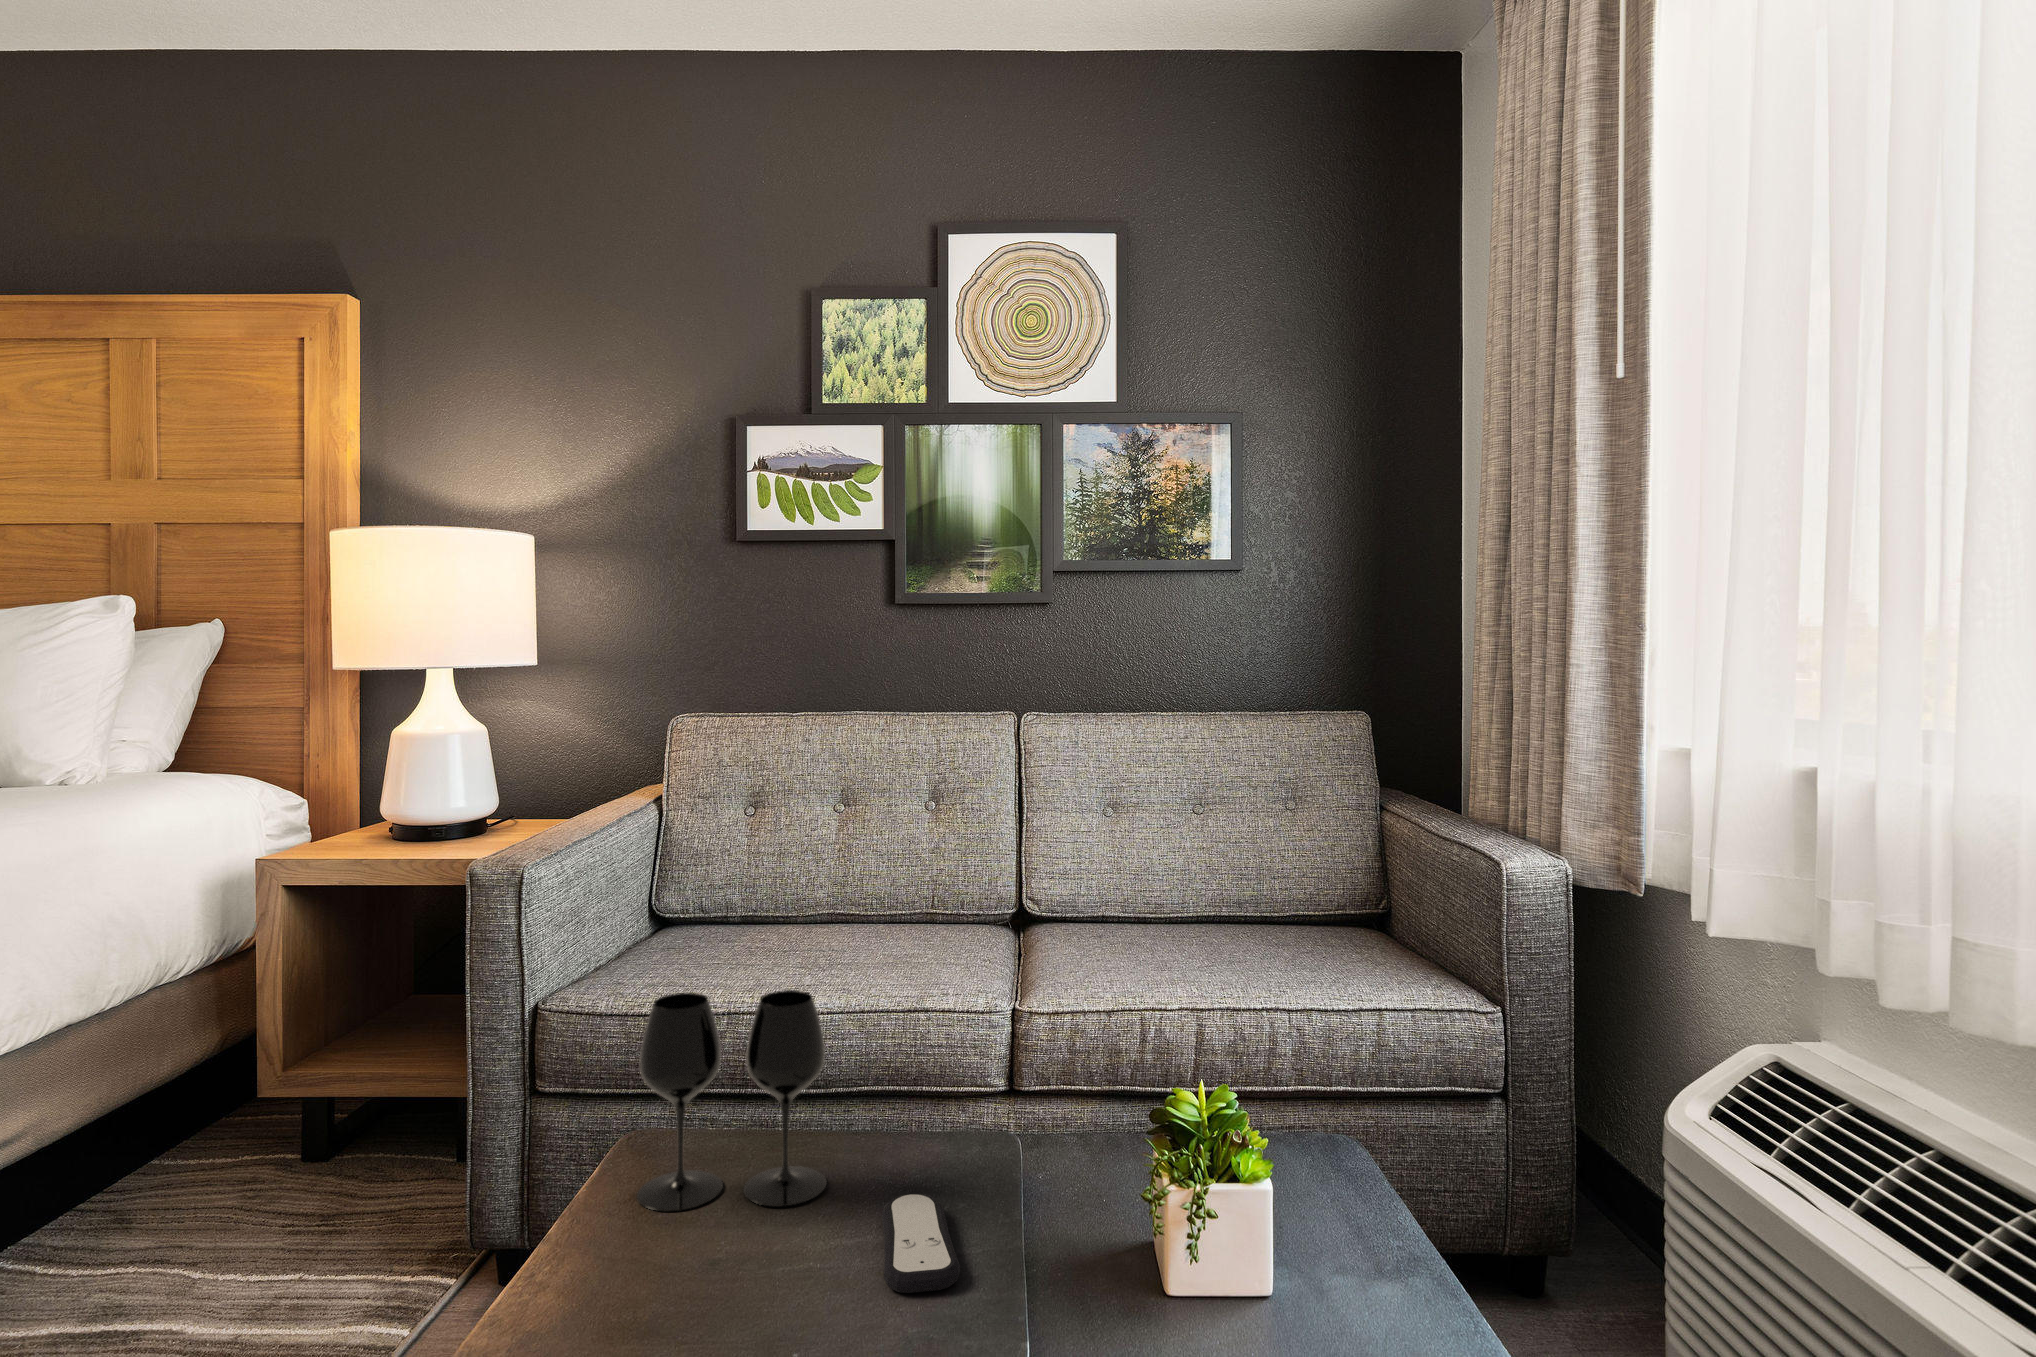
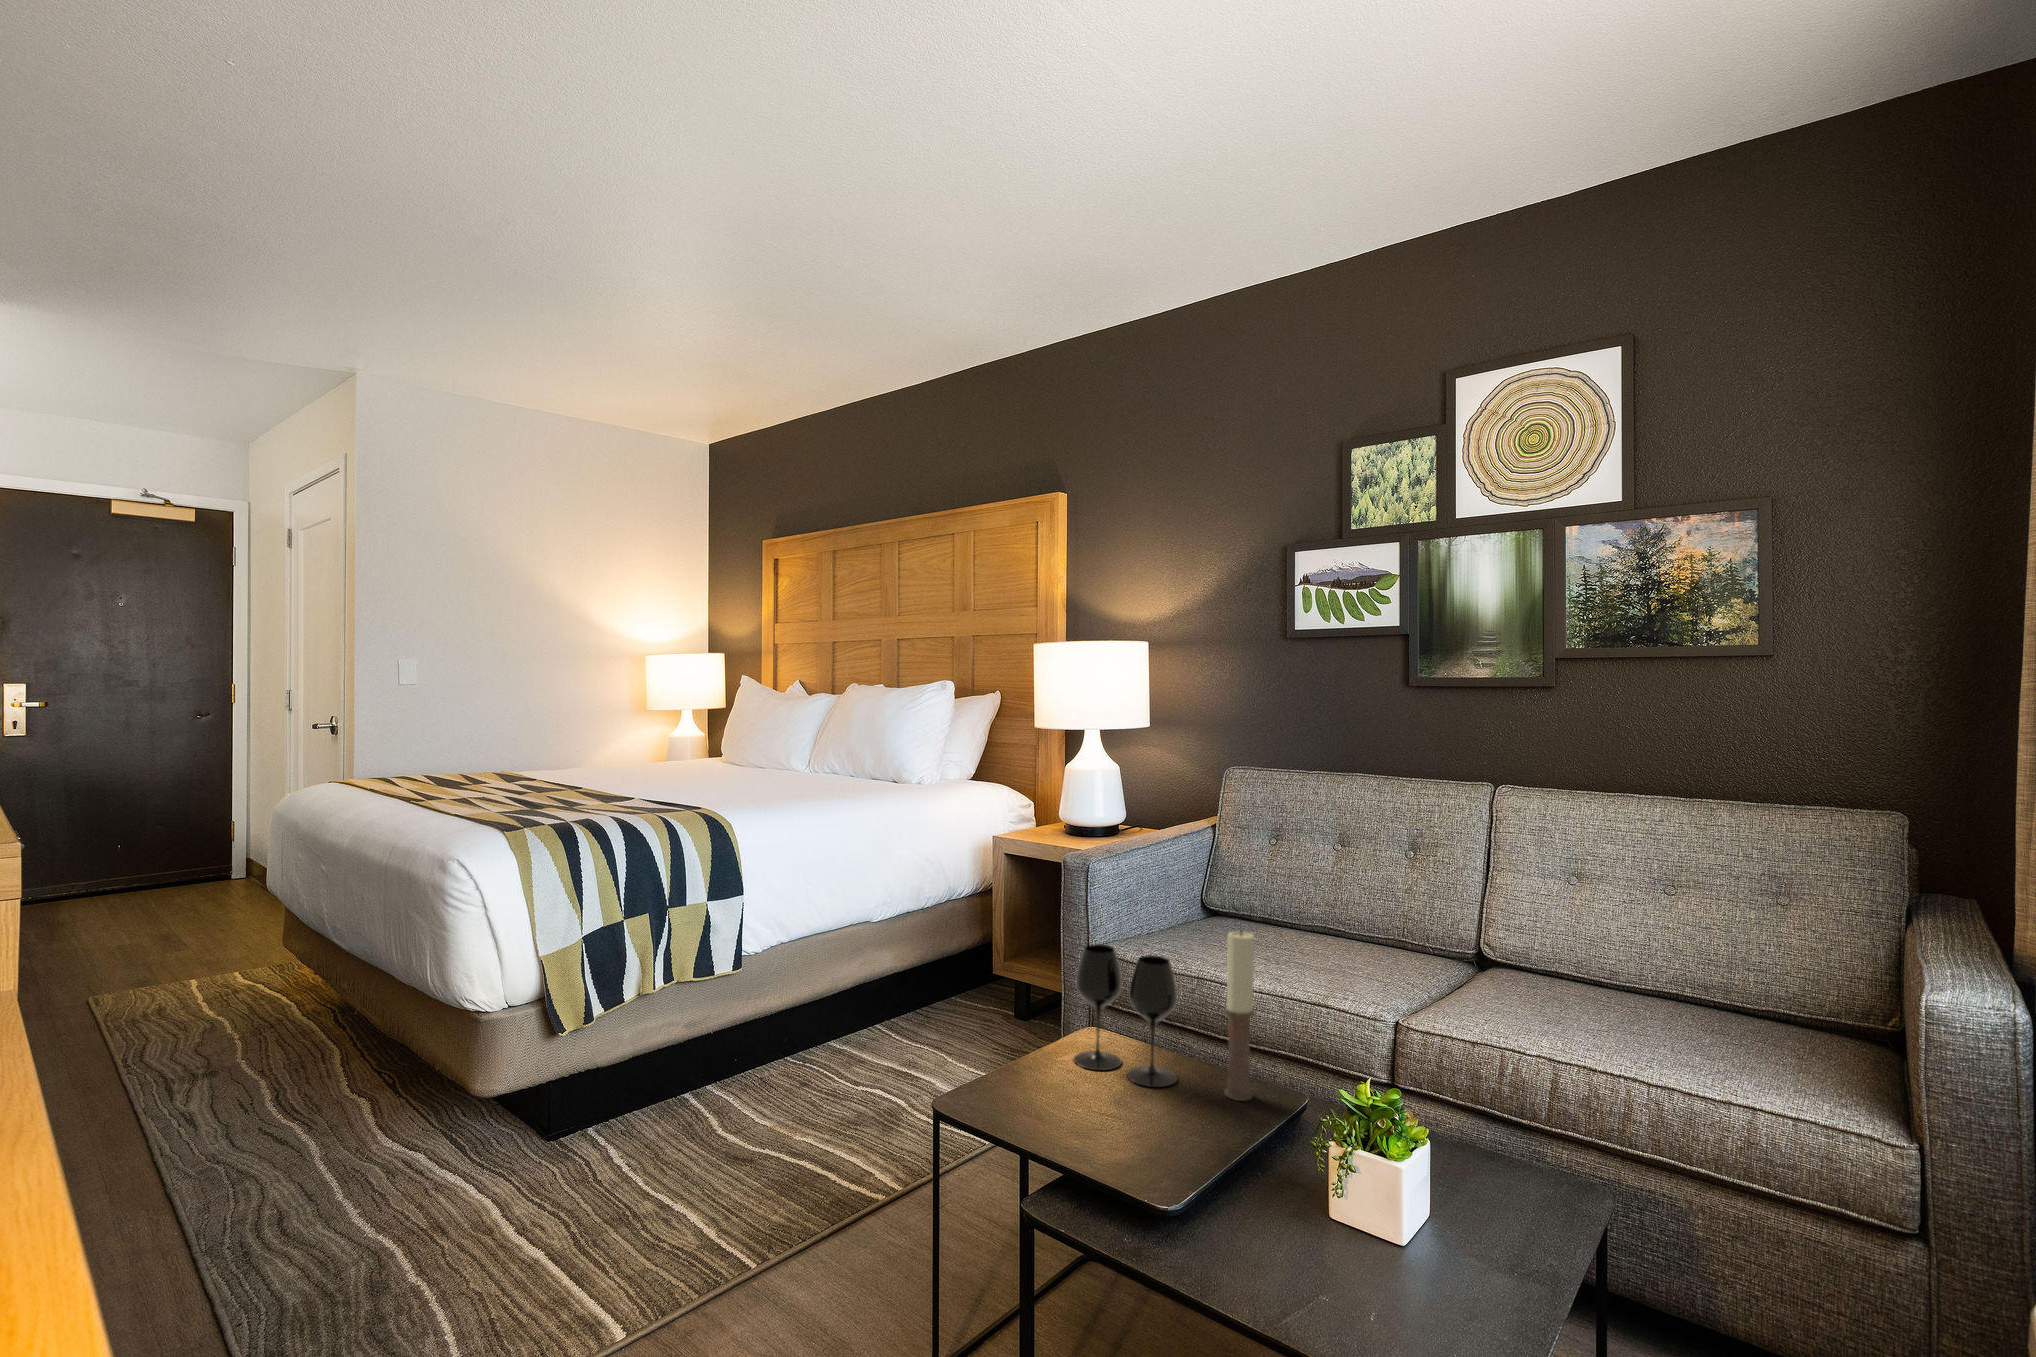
candle: none [900,922,944,1179] -> present [1224,931,1254,1101]
remote control: present [882,1193,960,1293] -> none [1156,1099,1224,1151]

